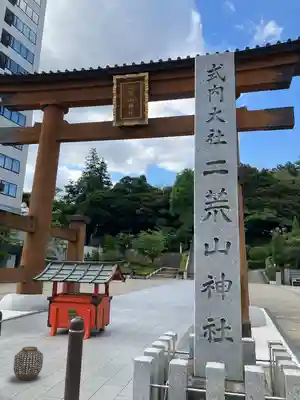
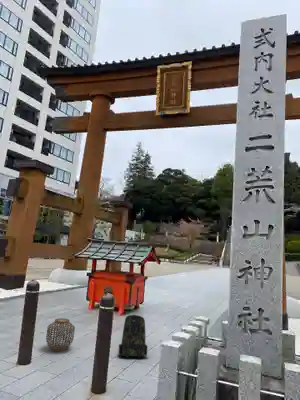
backpack: none [89,336,119,381] -> present [119,315,147,358]

